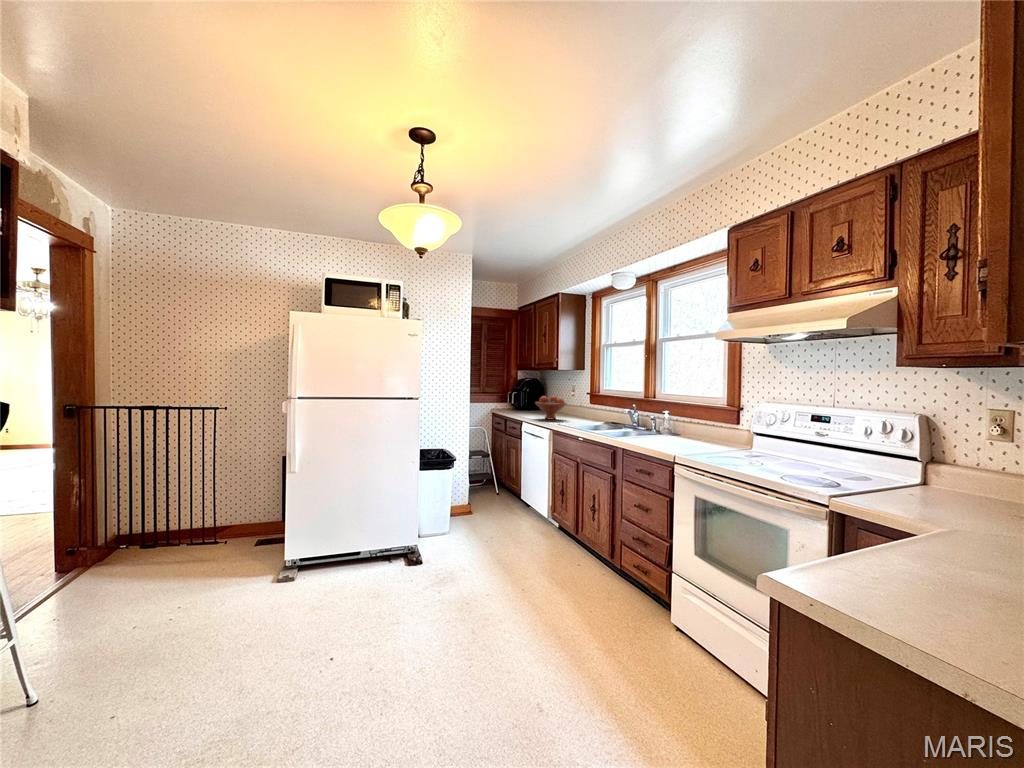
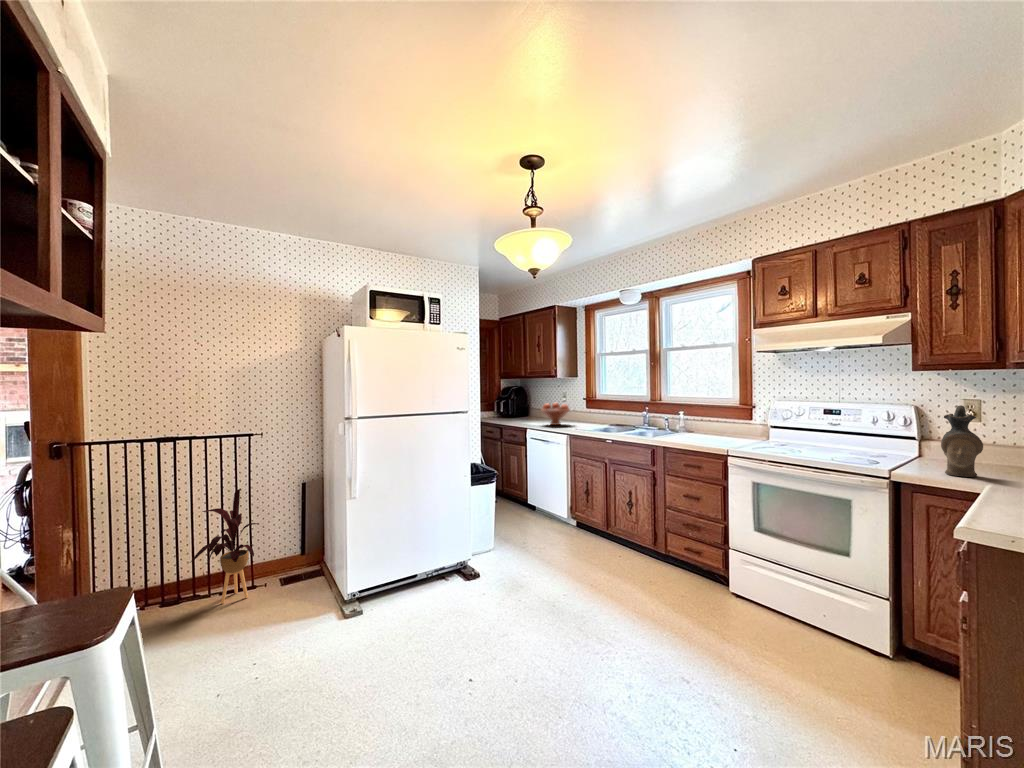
ceramic pitcher: none [894,415,952,517] -> present [941,405,983,477]
house plant: none [170,456,235,554] -> present [190,489,258,604]

